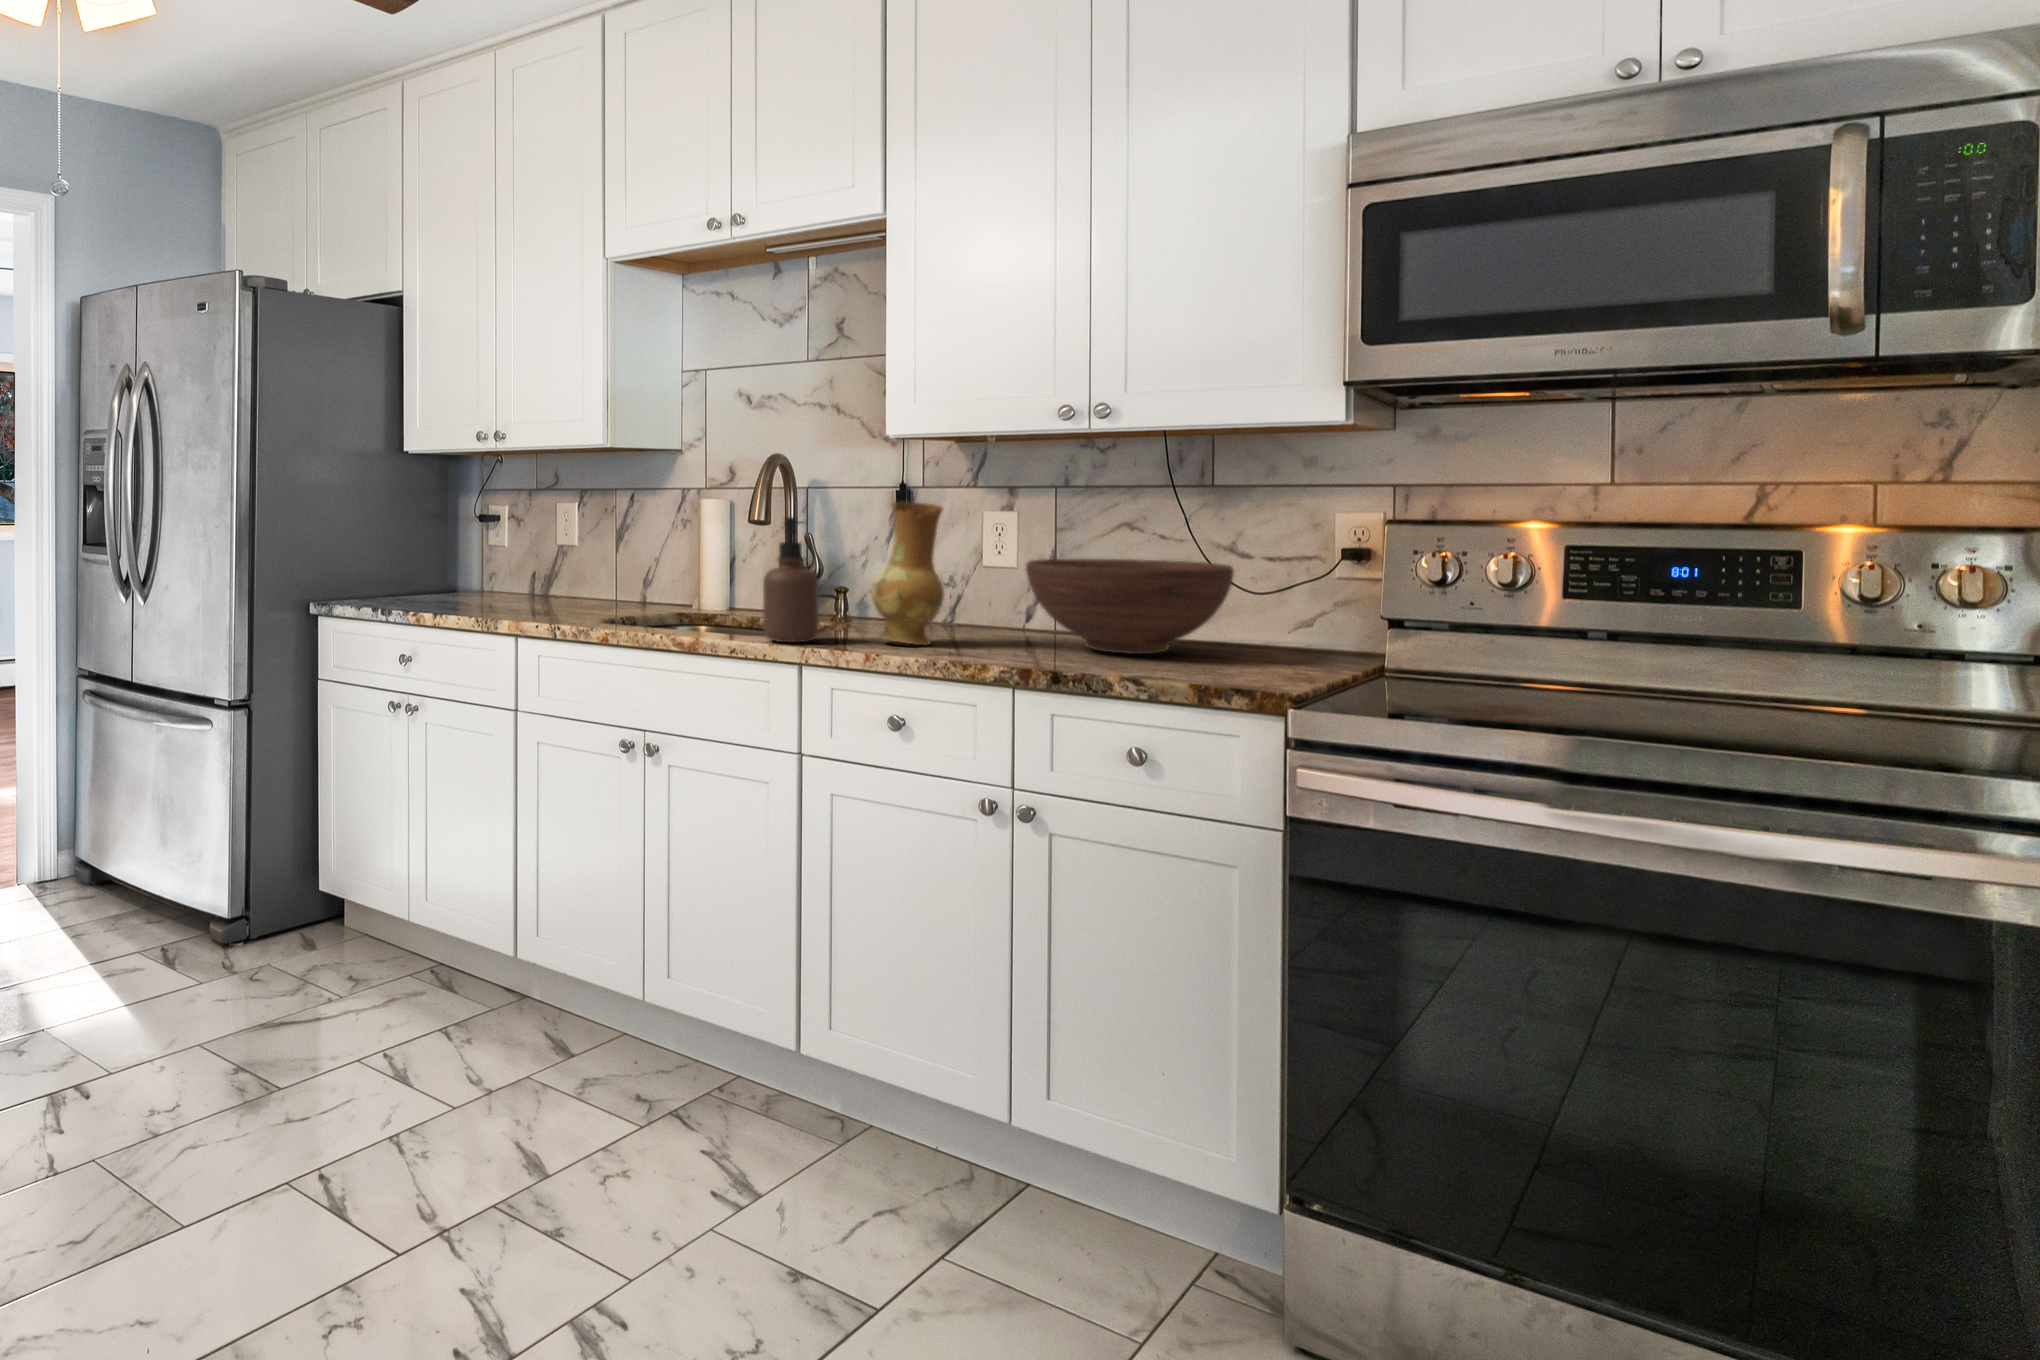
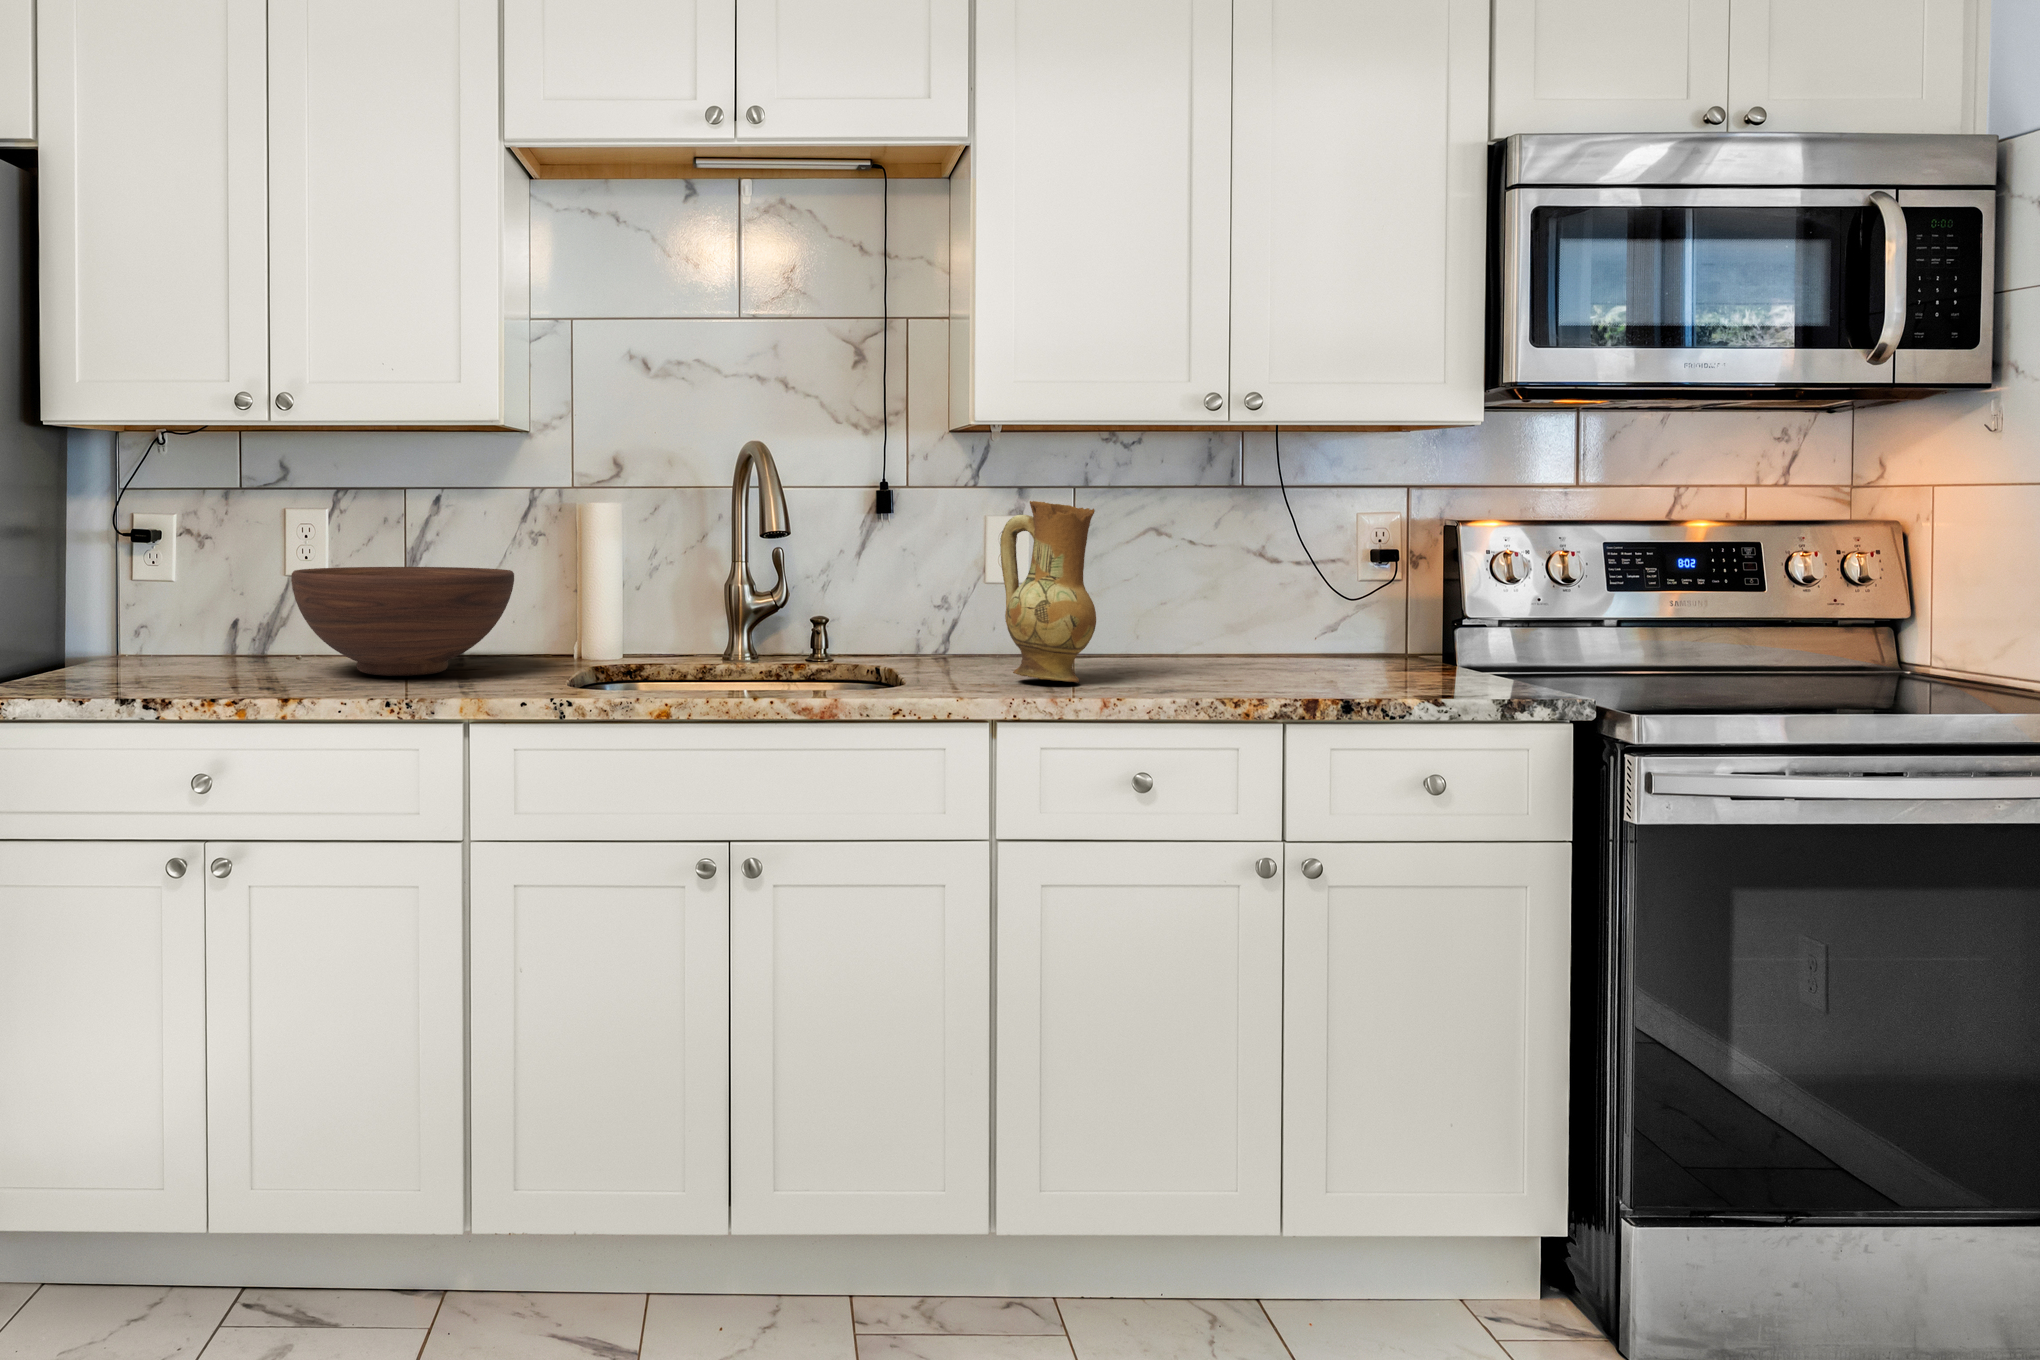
soap dispenser: present [763,517,818,643] -> none [895,521,969,693]
fruit bowl: present [1026,559,1234,654] -> present [291,567,514,676]

